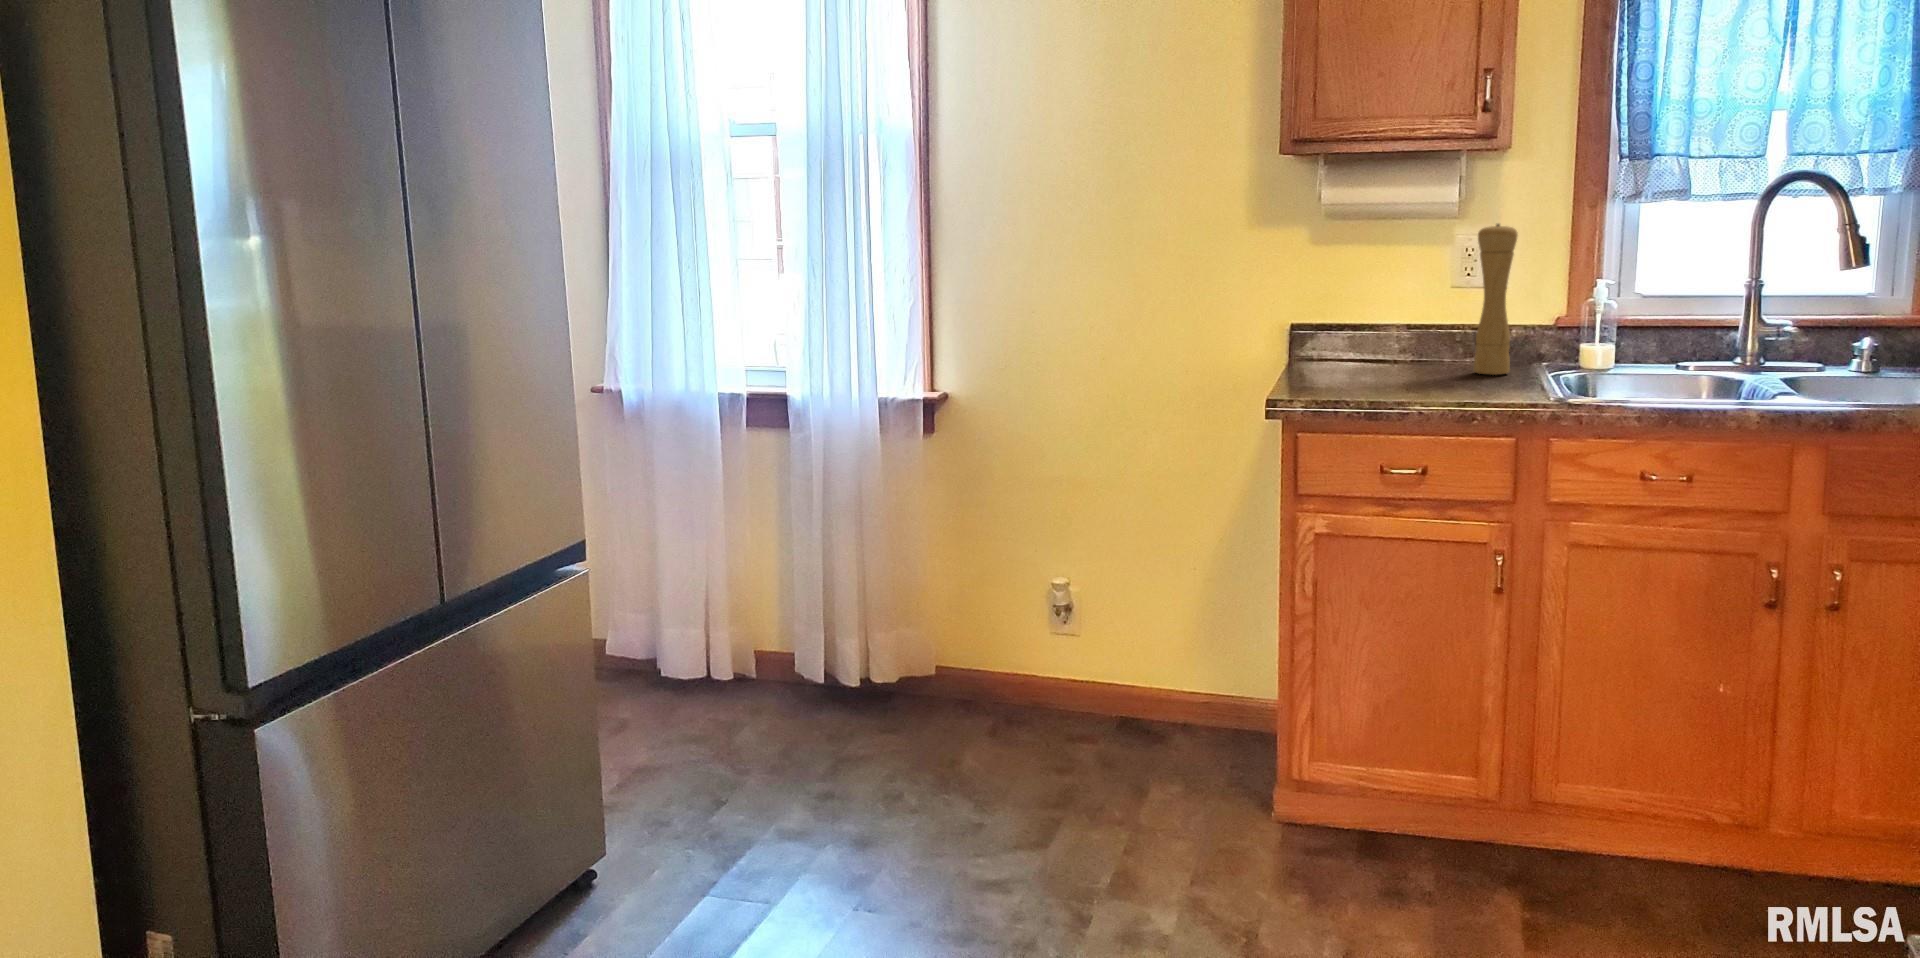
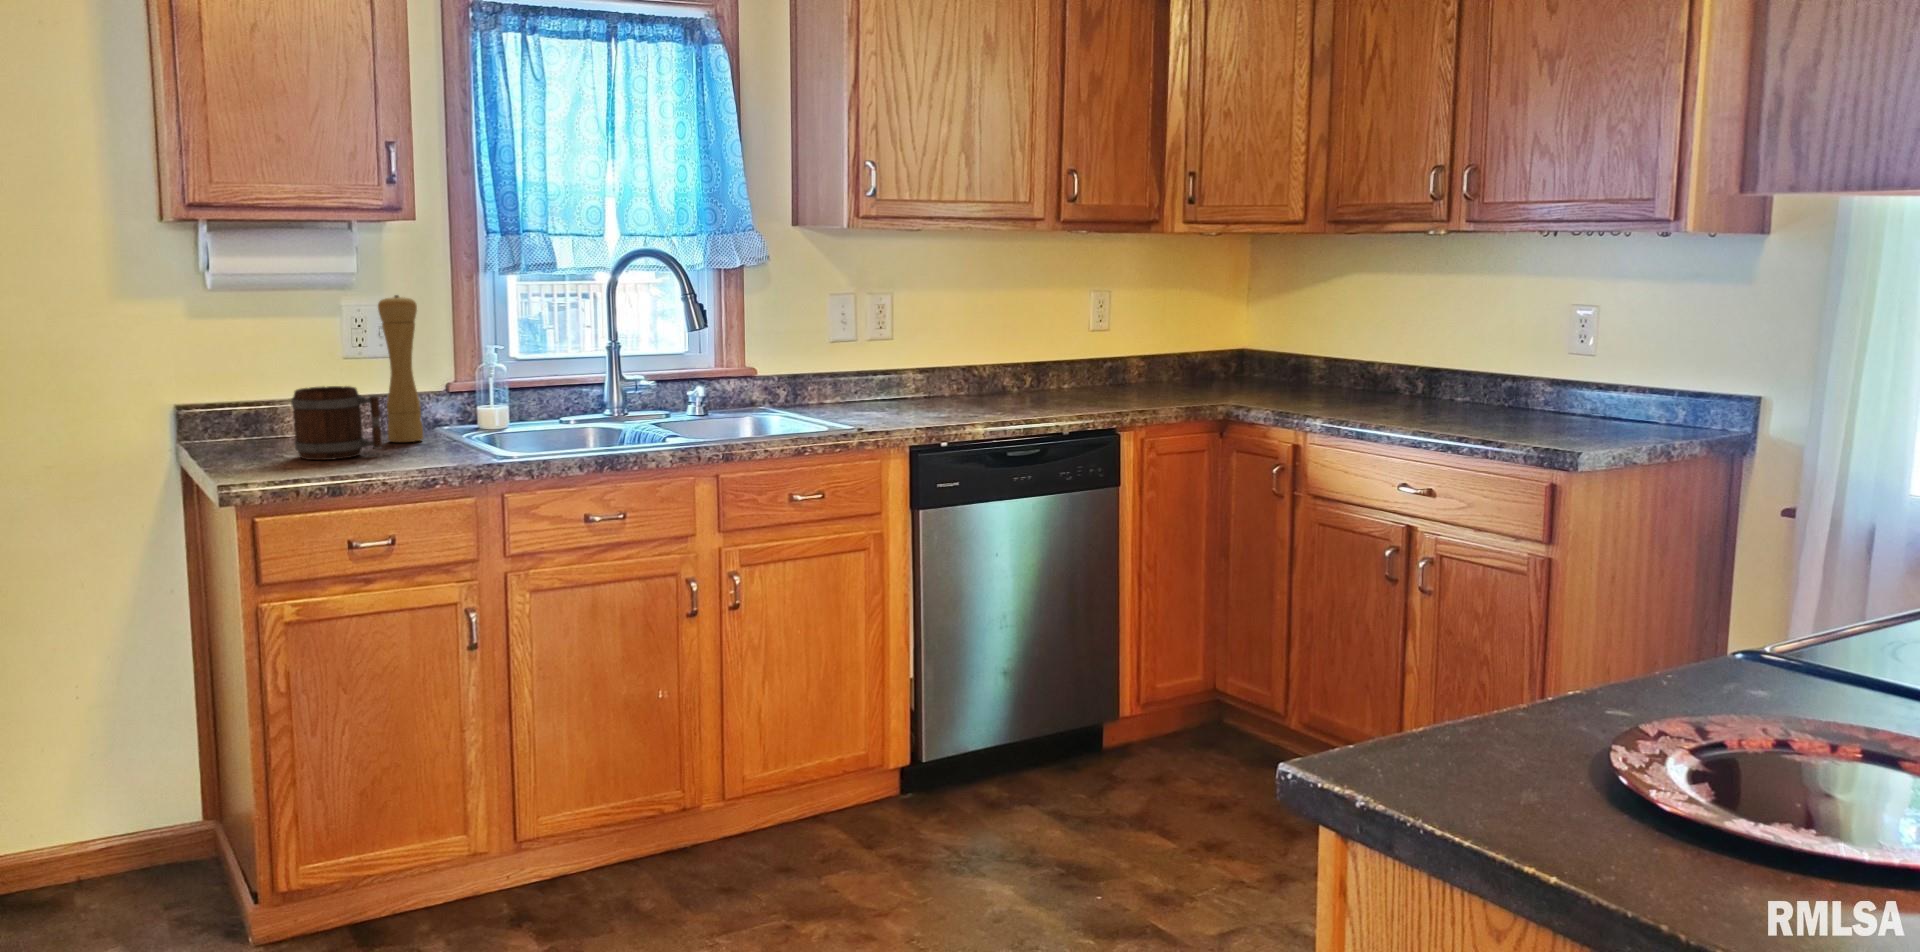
mug: none [1370,313,1450,385] -> present [291,386,382,460]

